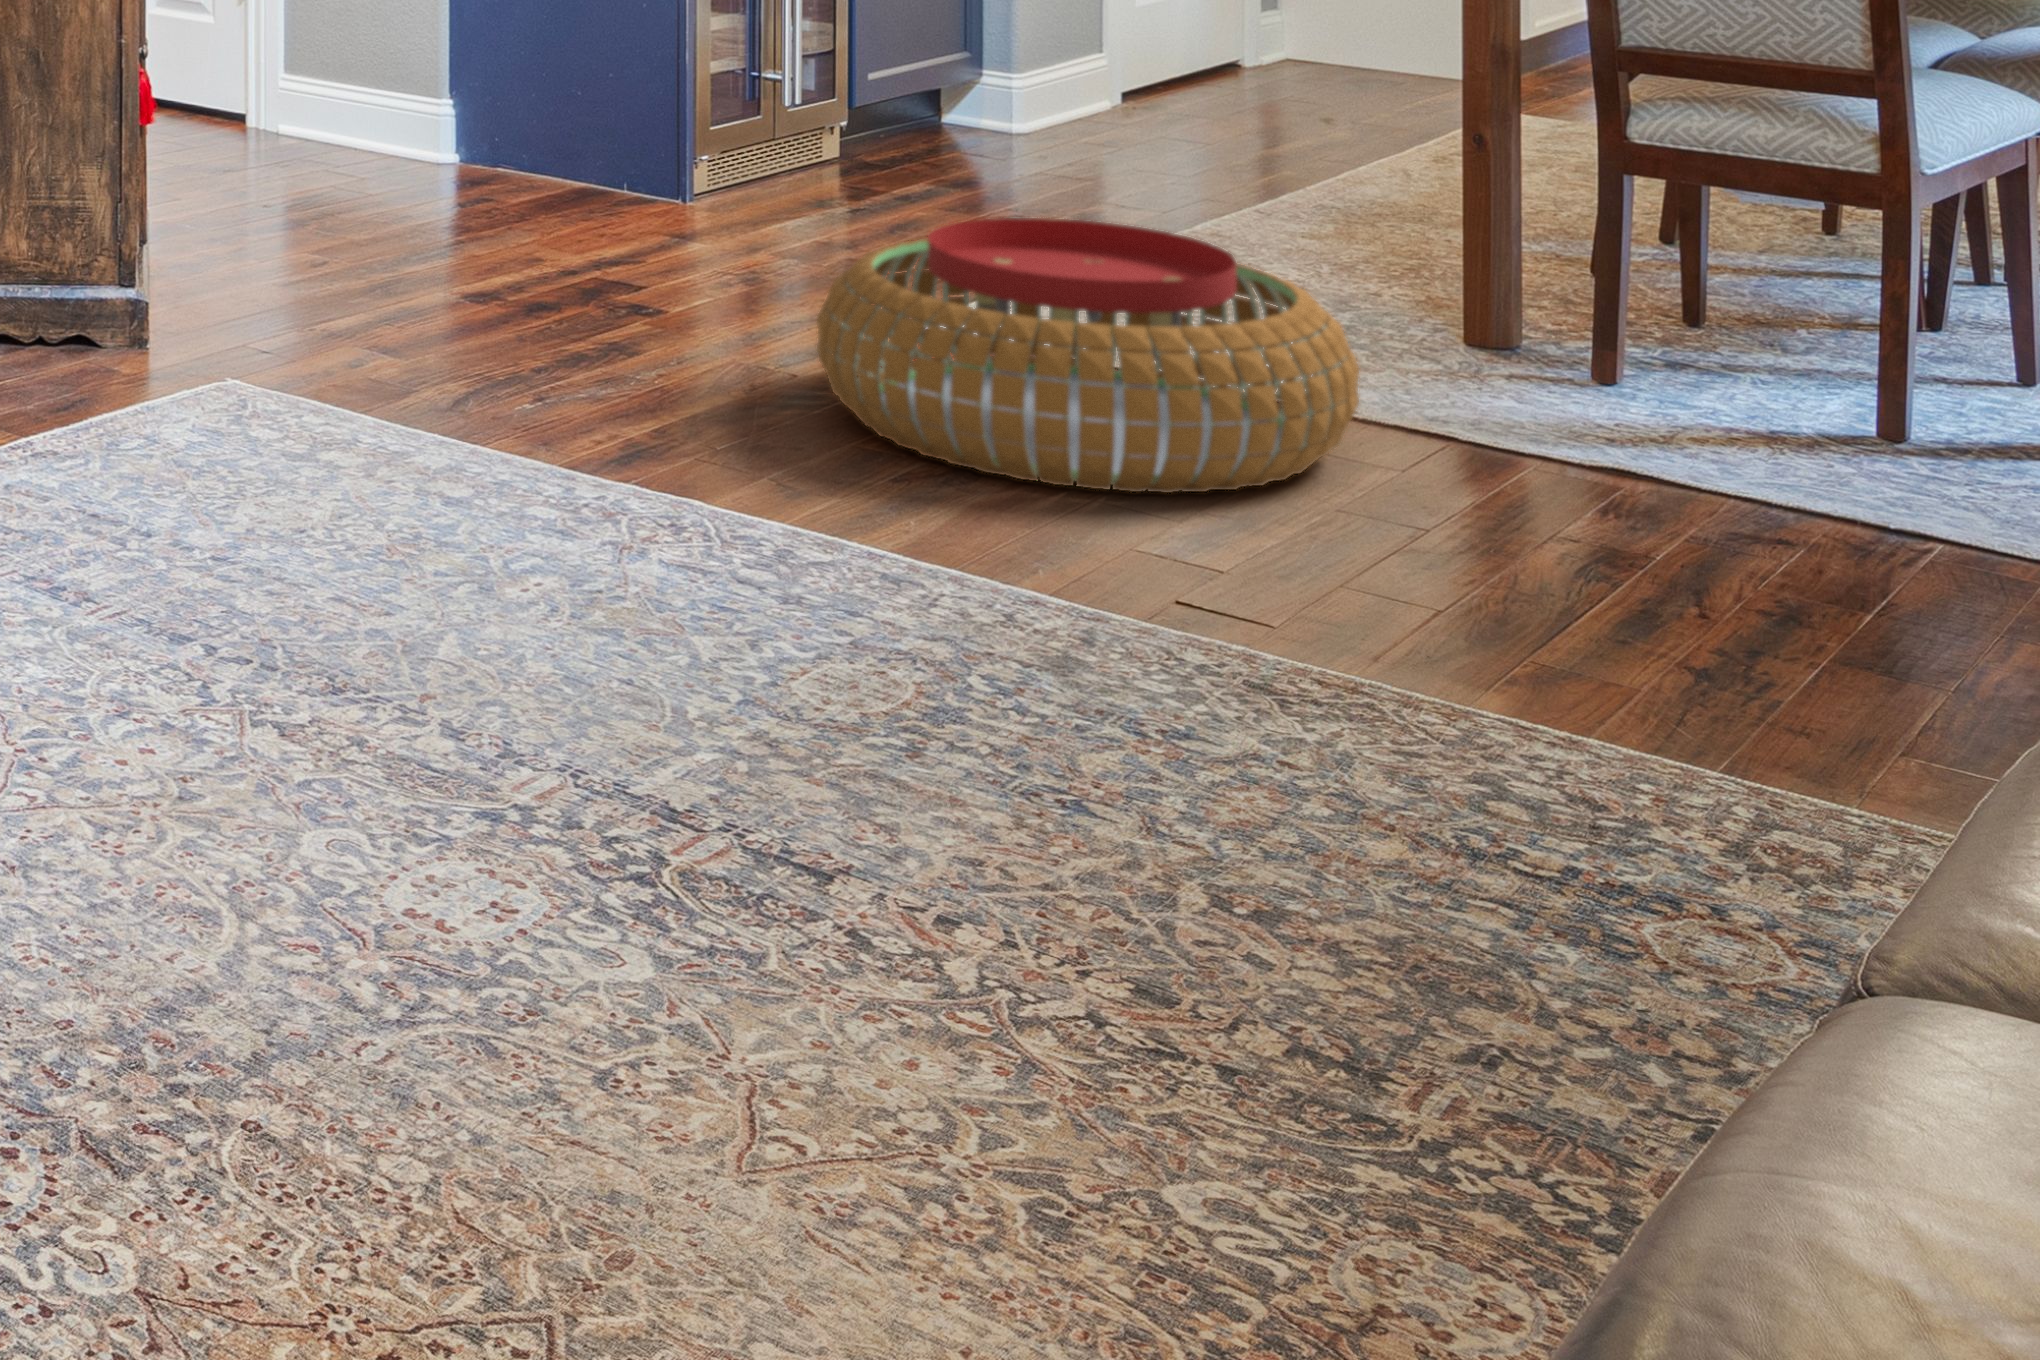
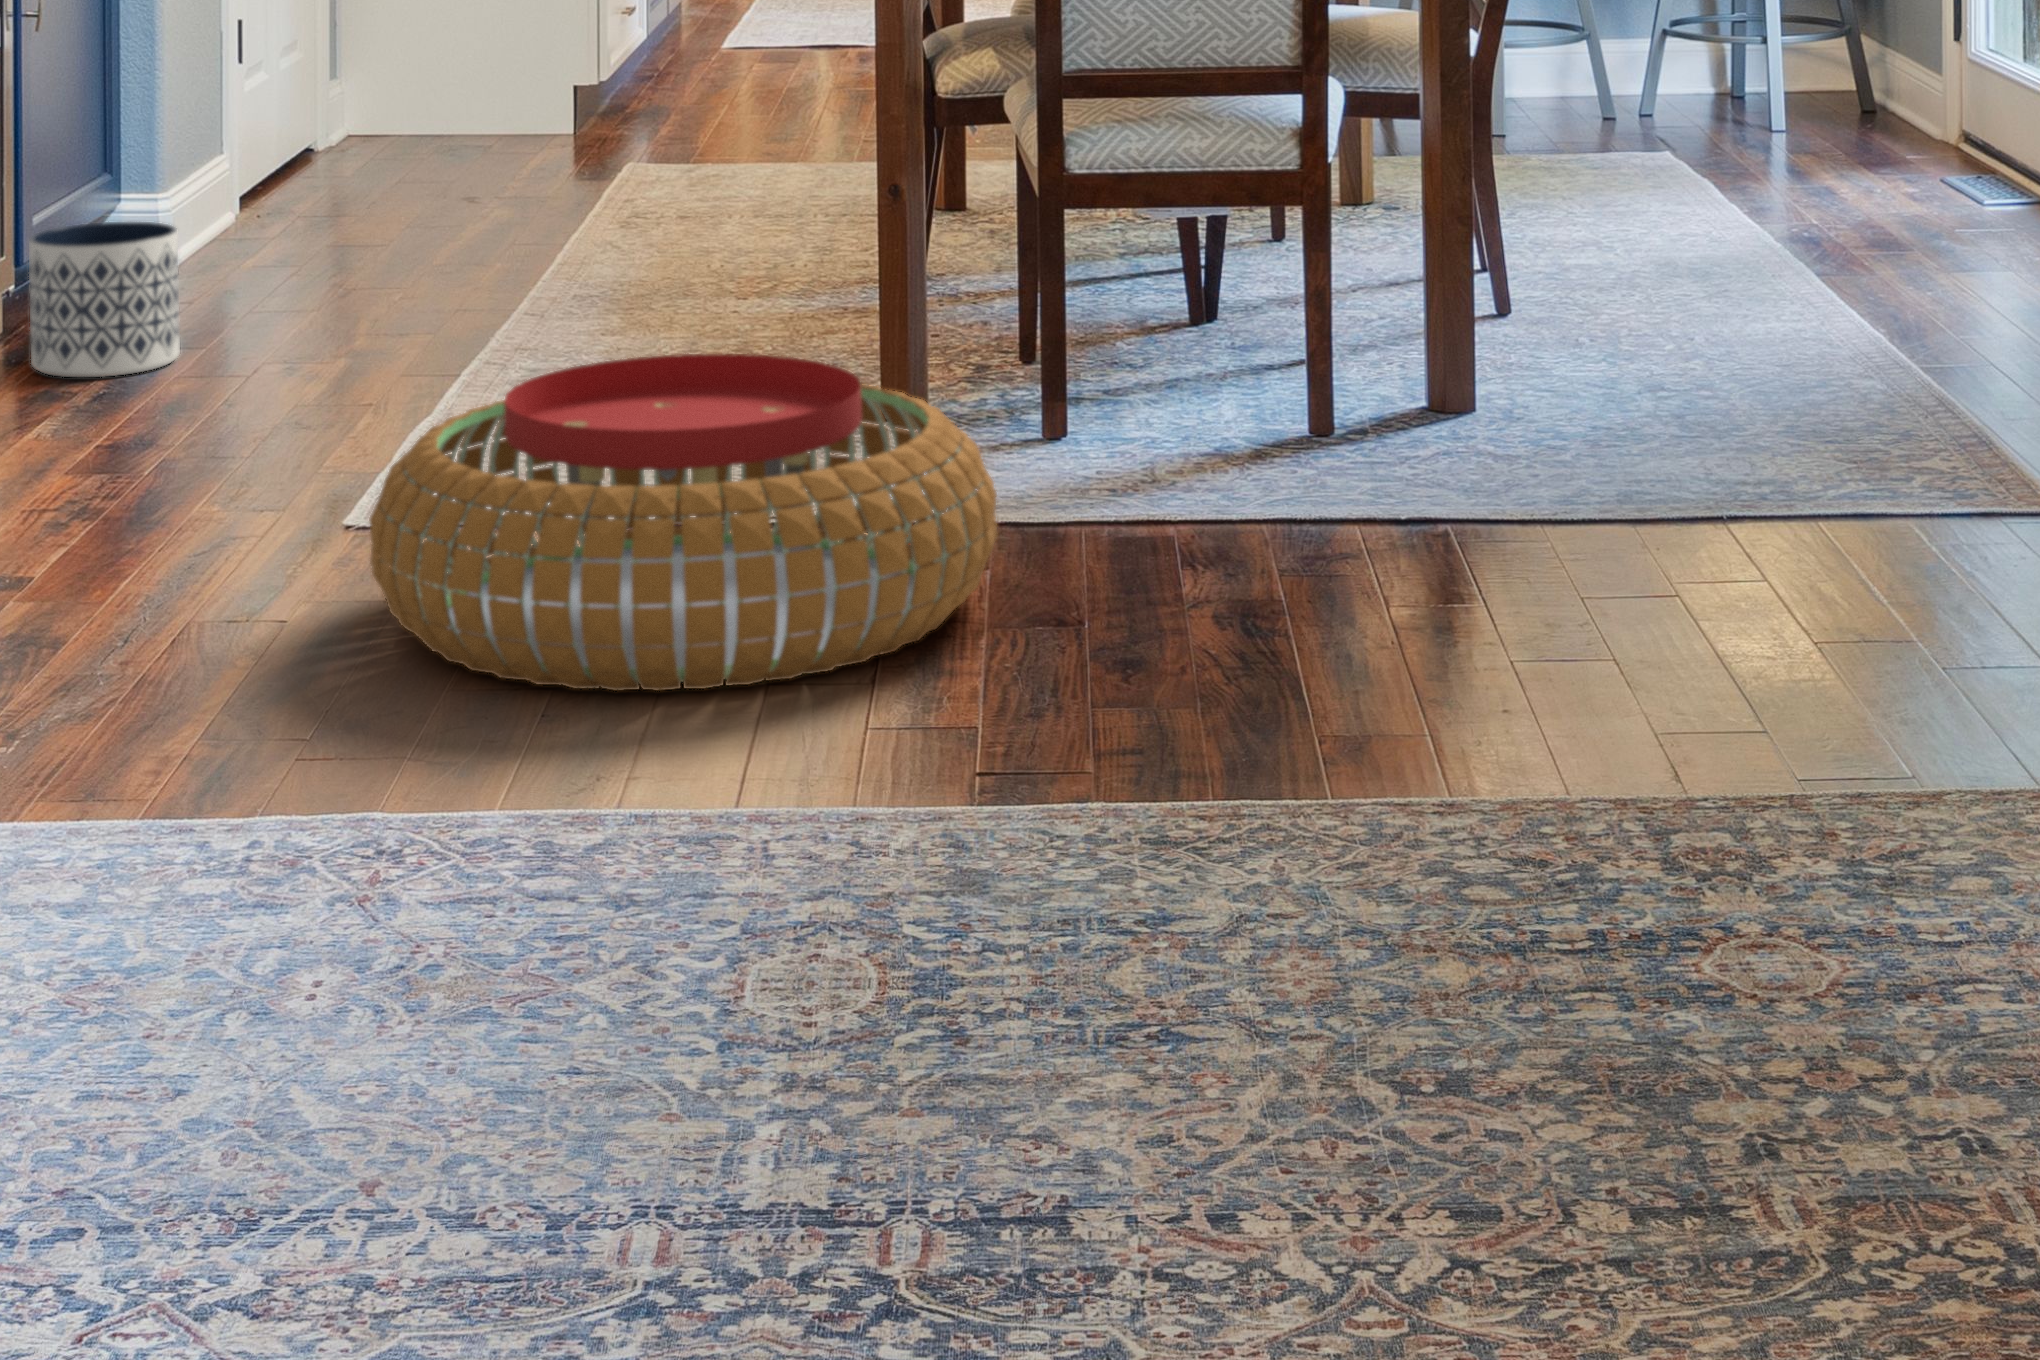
planter: none [827,73,942,190] -> present [29,222,180,377]

